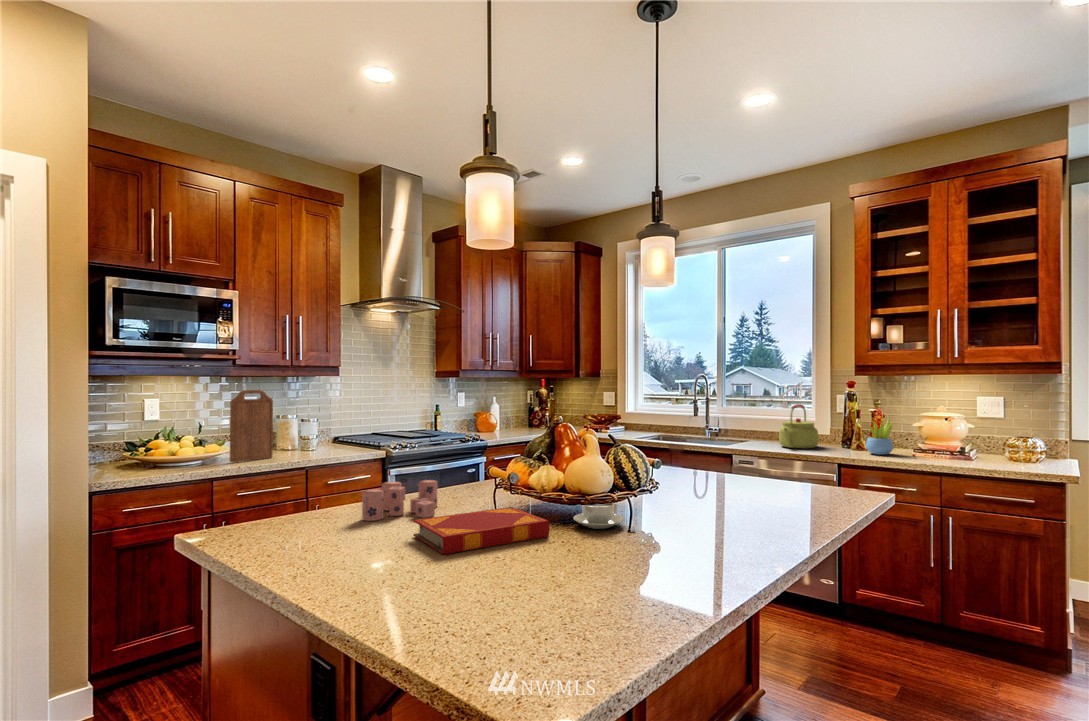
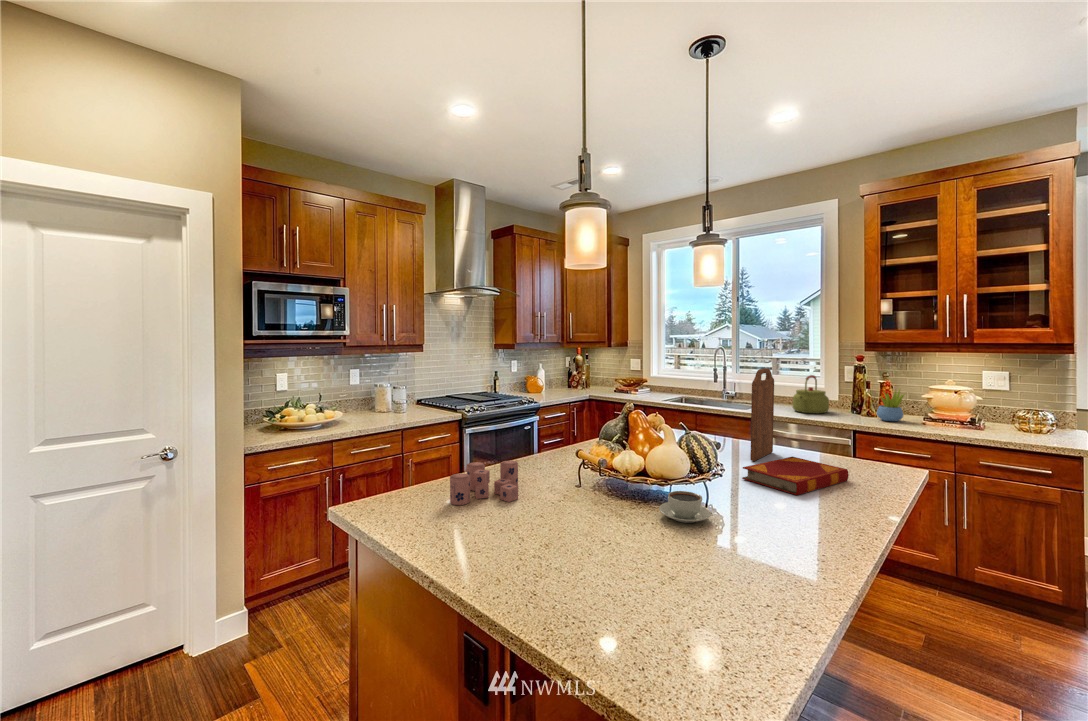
cutting board: present [230,390,273,462] -> present [750,368,774,461]
hardback book: present [414,507,549,554] -> present [742,457,849,495]

